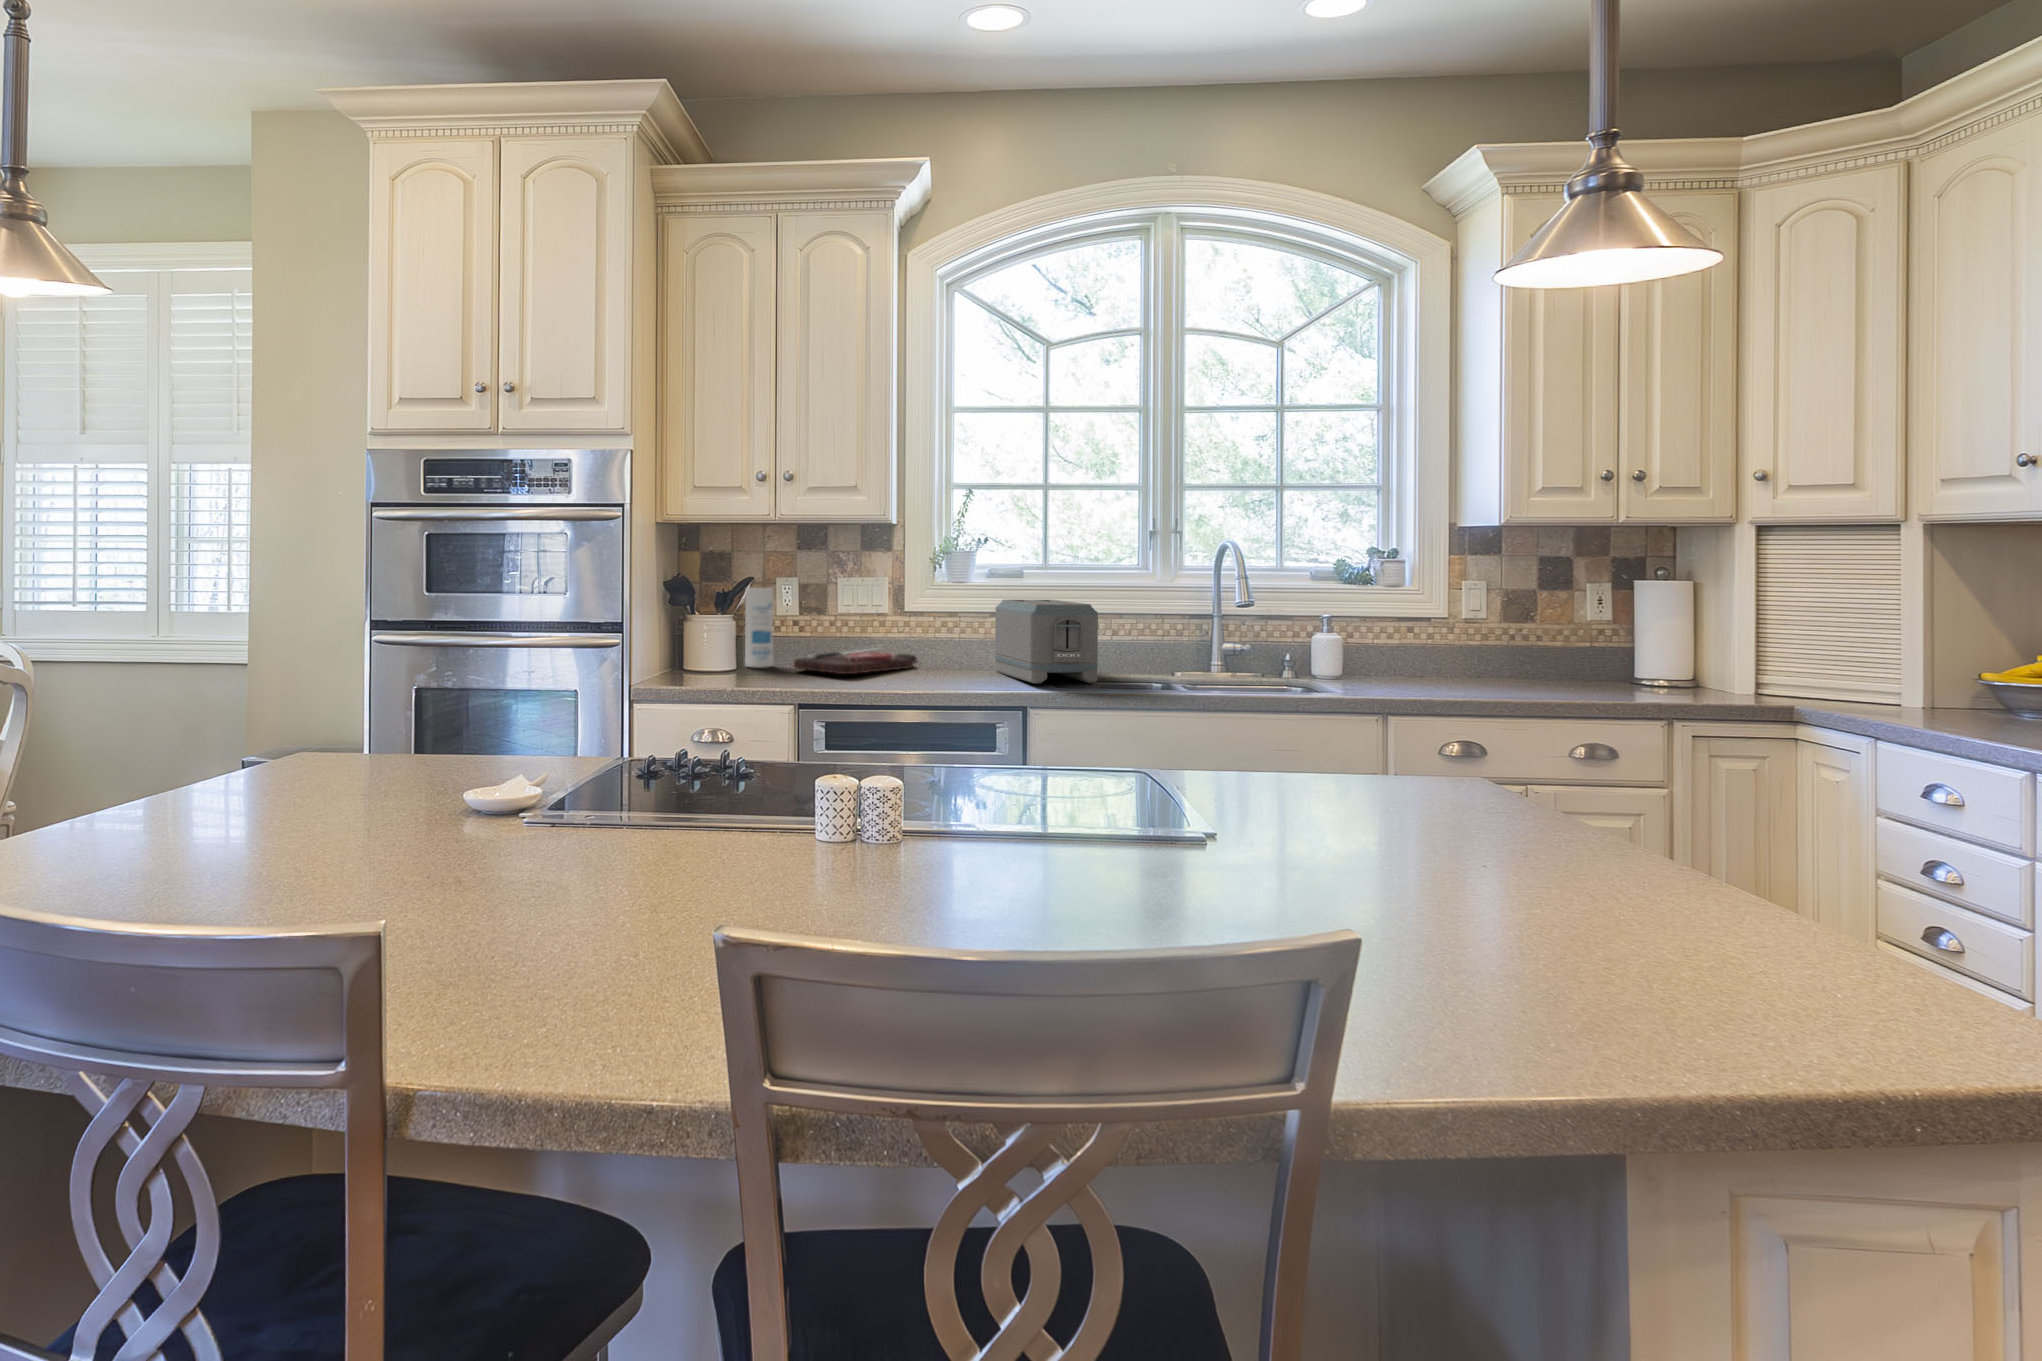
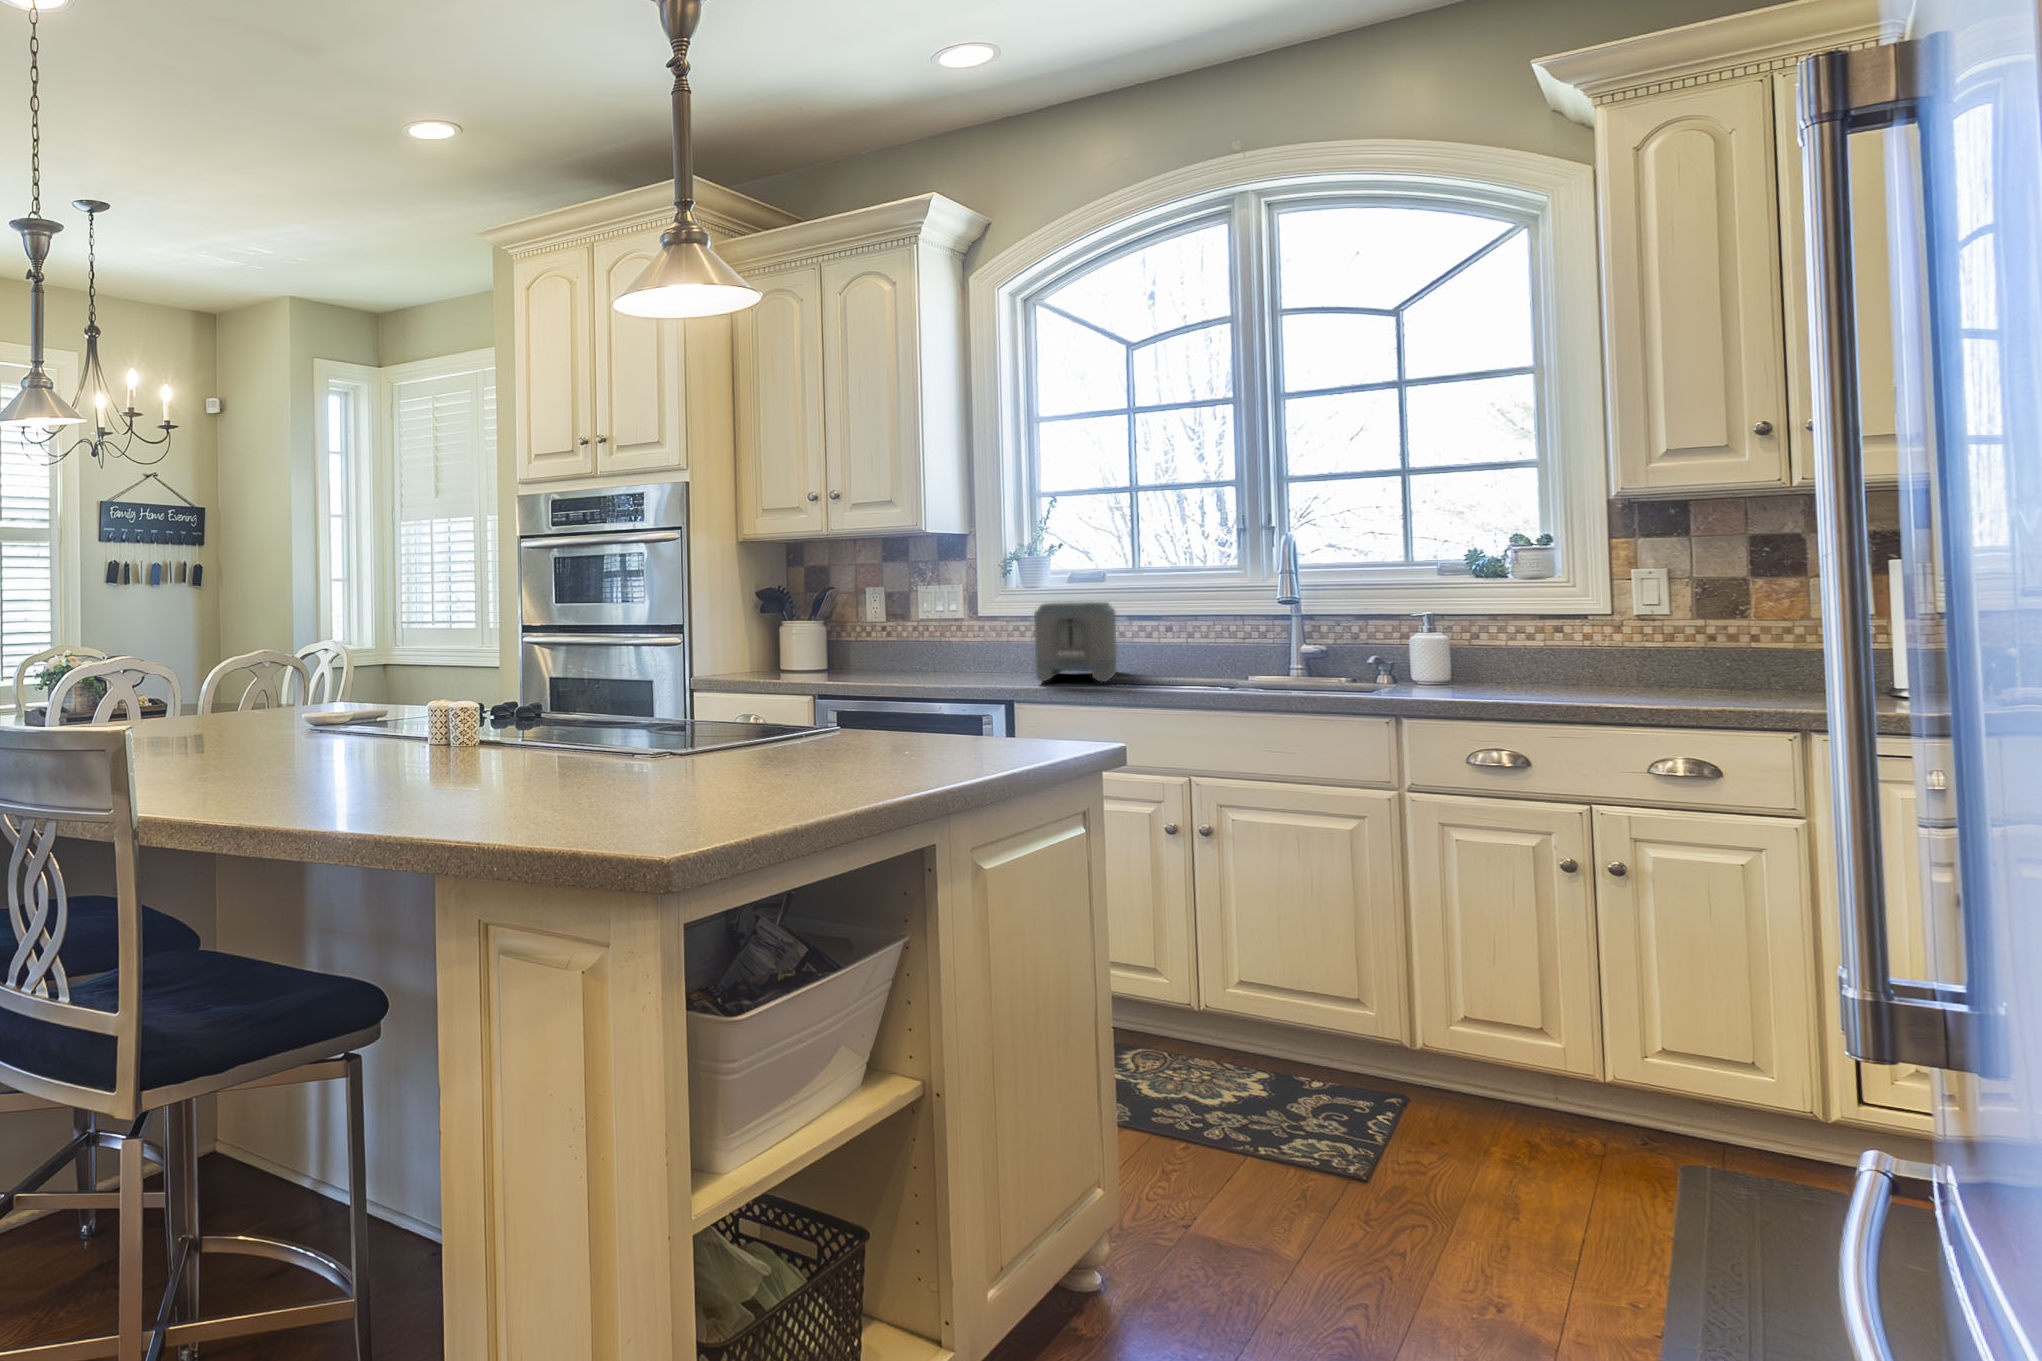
canister: present [745,588,773,667] -> none [840,598,867,670]
cutting board: present [794,650,917,674] -> none [870,652,1006,673]

